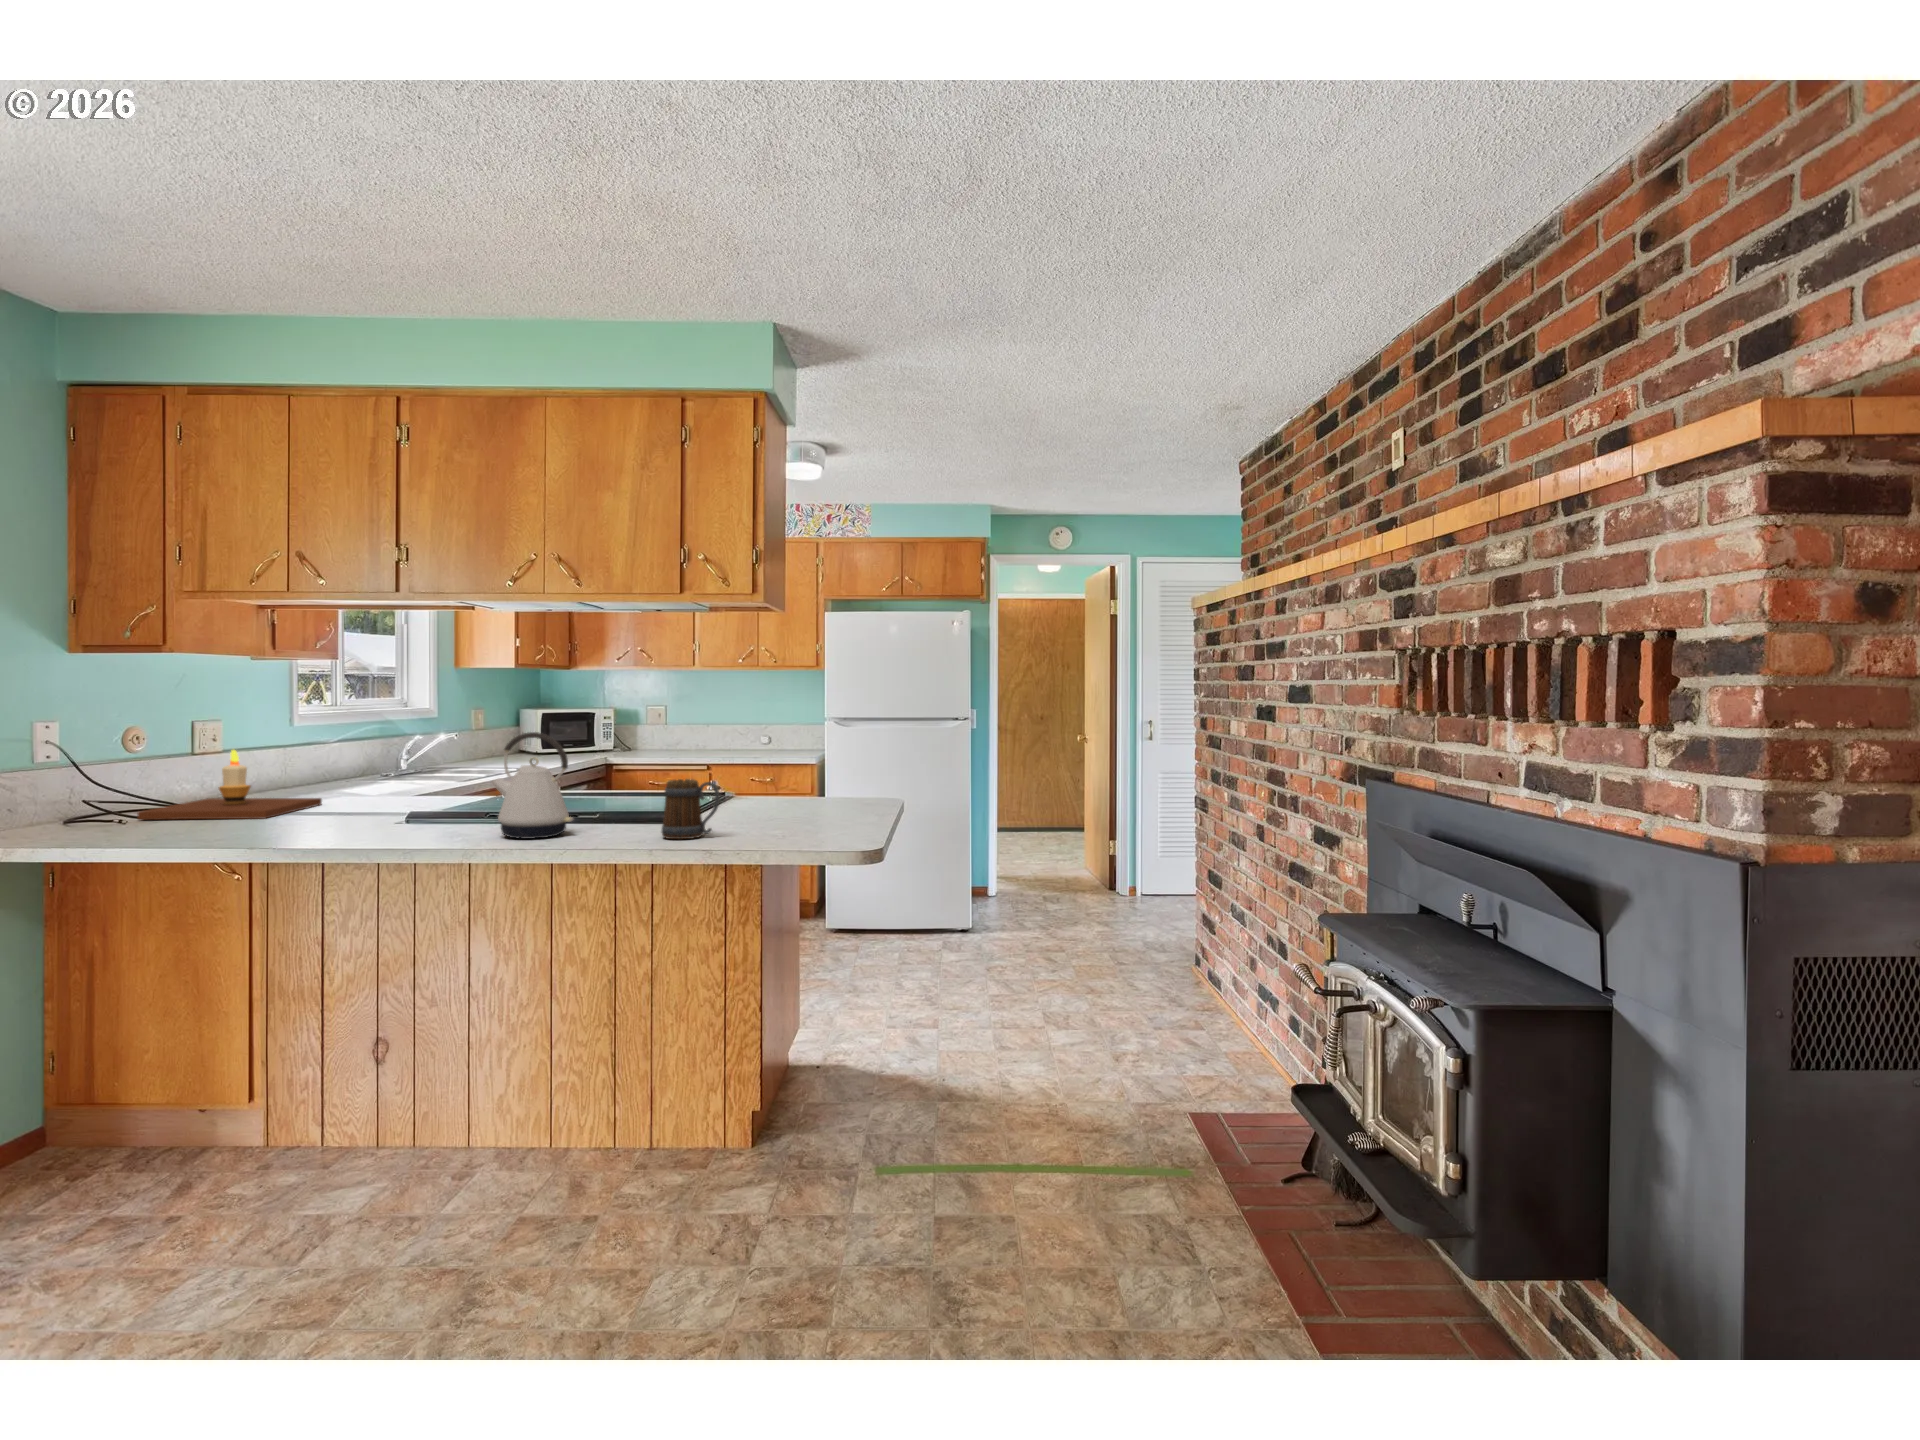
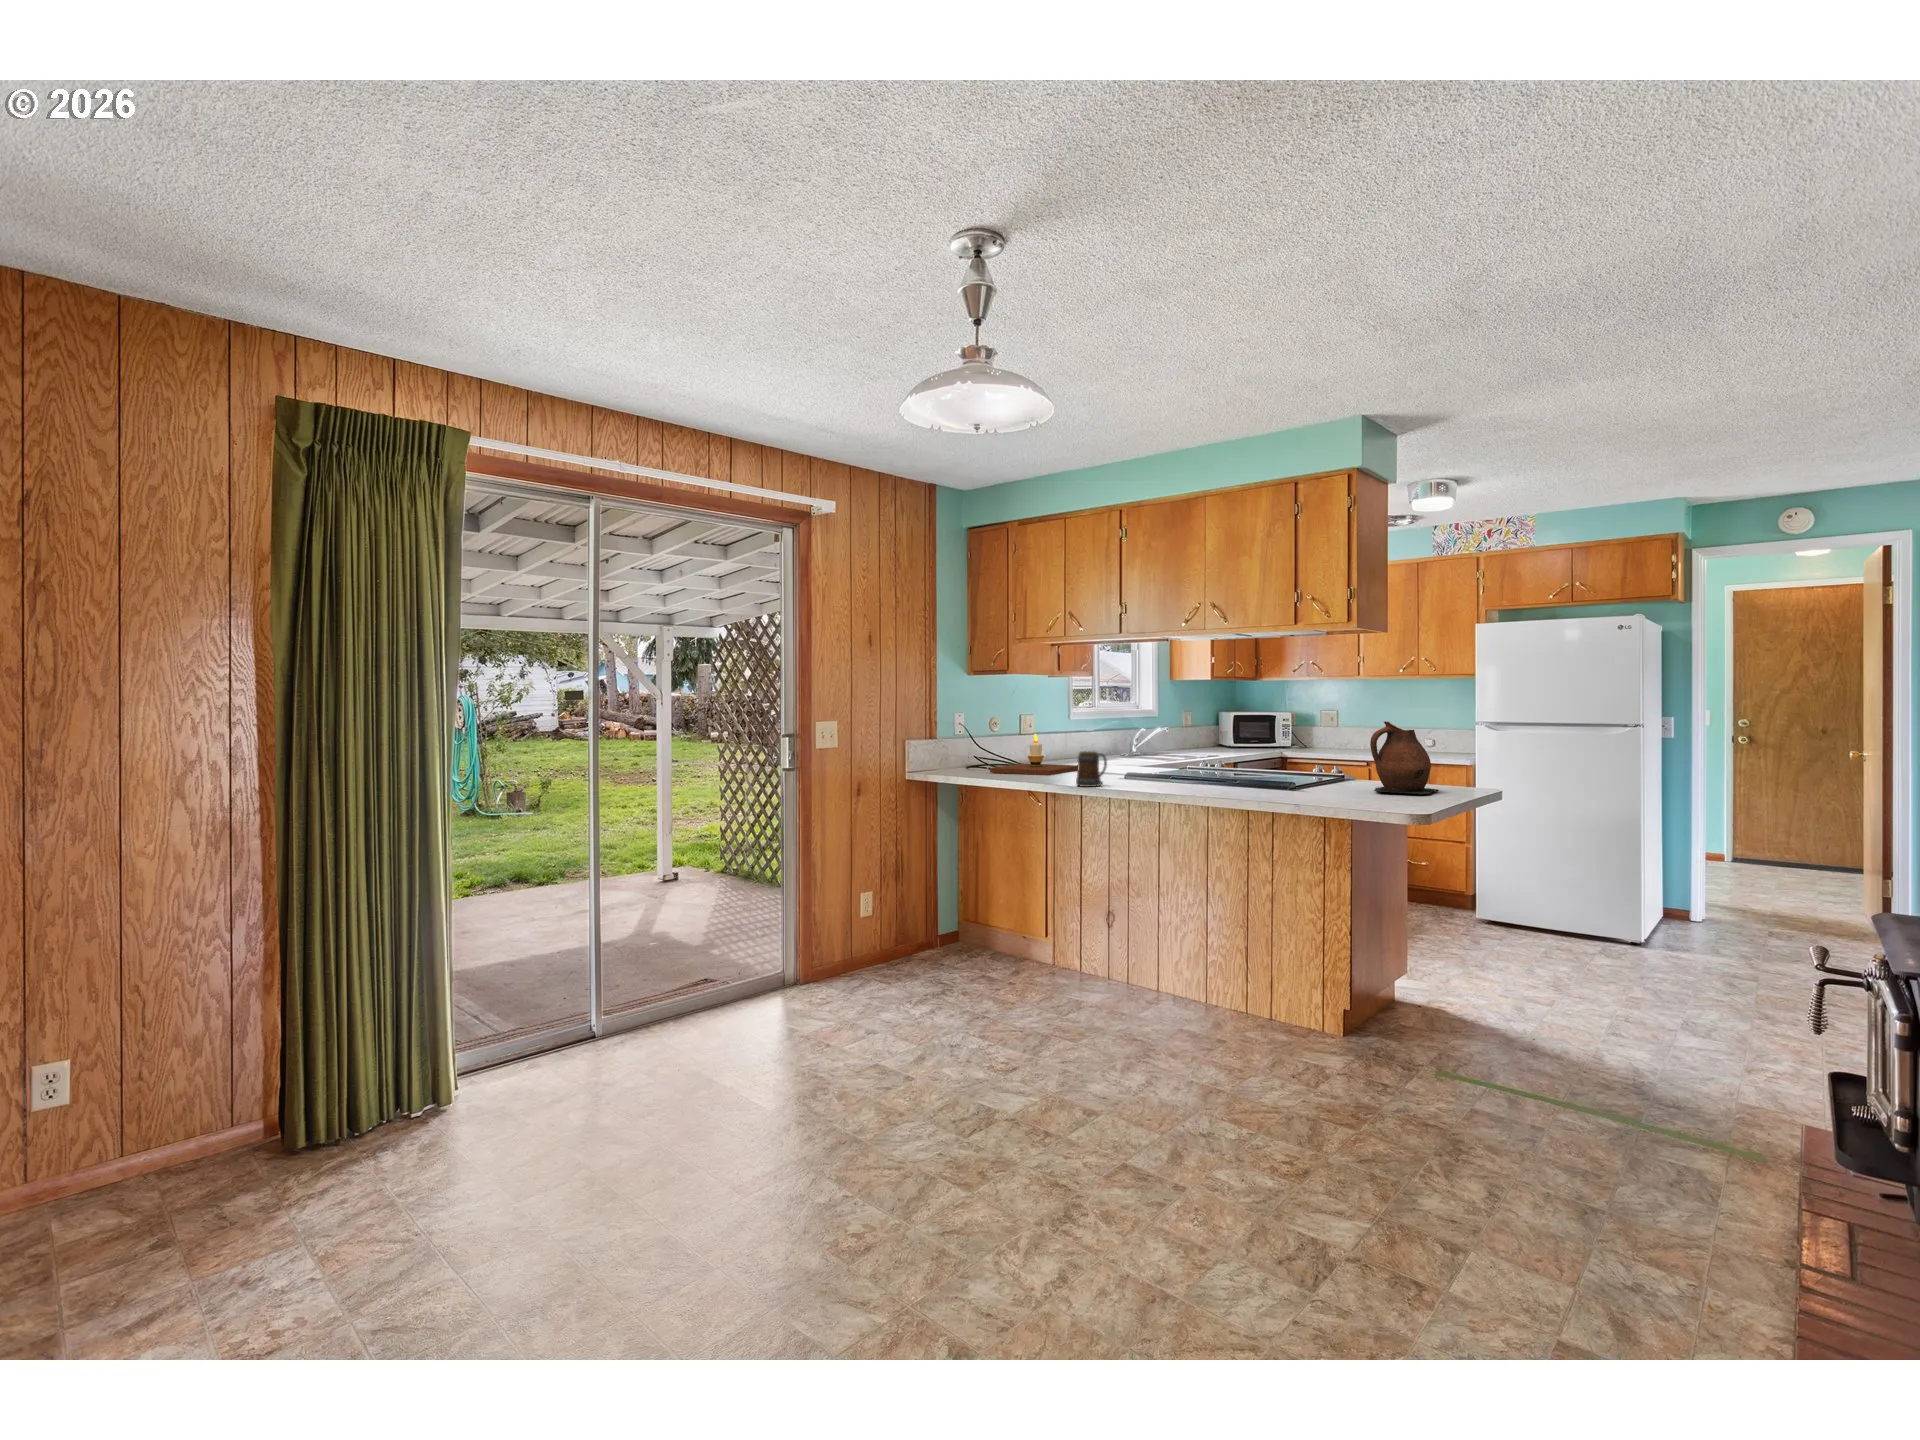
ceramic pitcher: none [782,726,856,821] -> present [1370,721,1438,795]
kettle: present [491,732,573,839] -> none [1165,724,1215,793]
mug: present [662,779,720,839] -> present [1076,751,1107,787]

